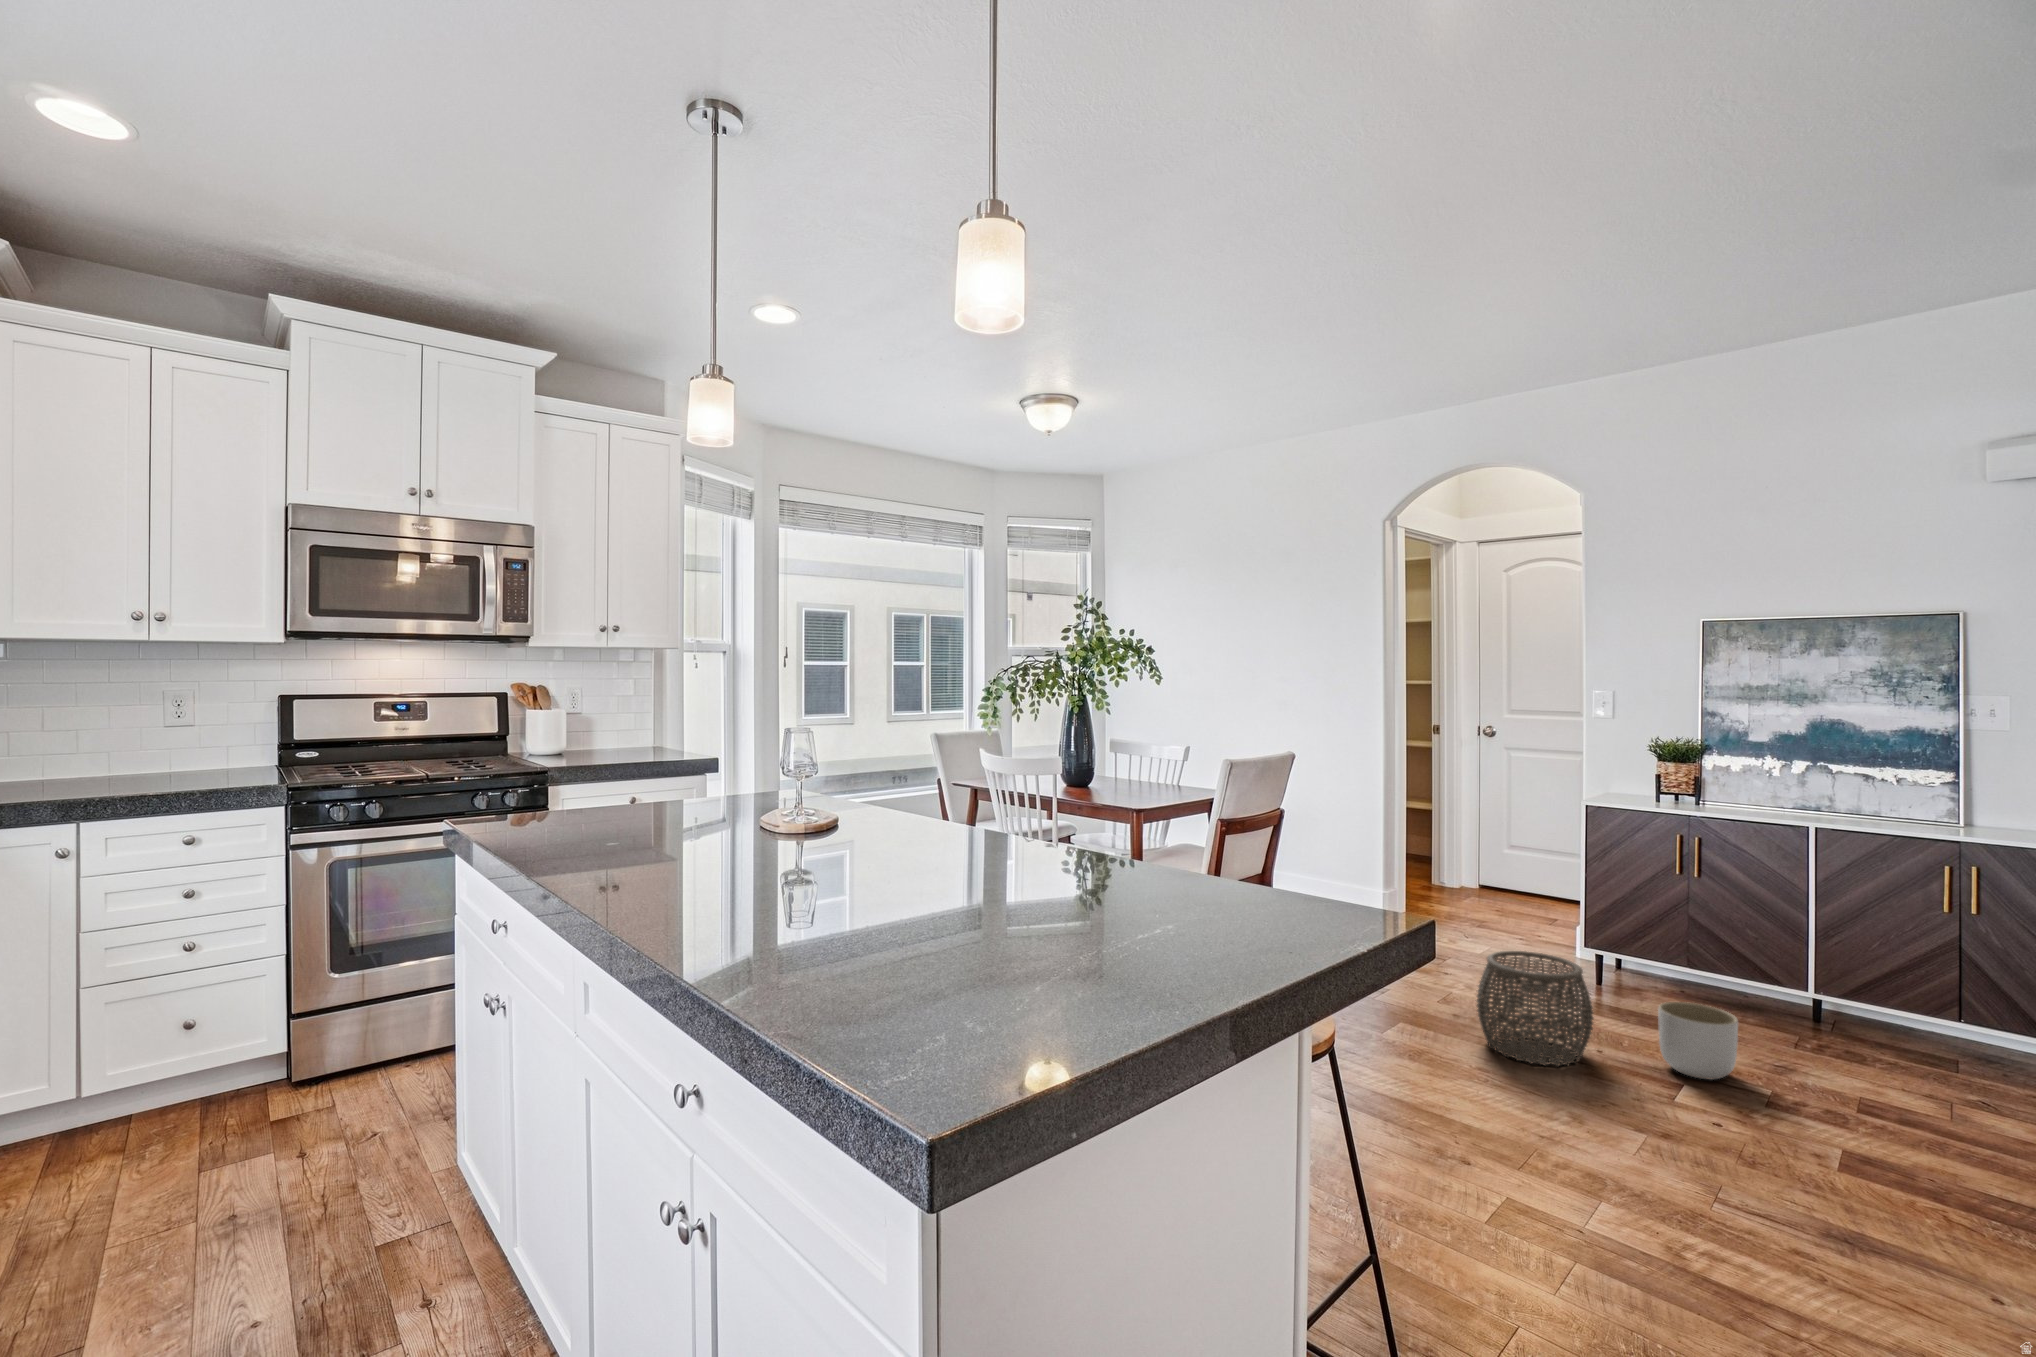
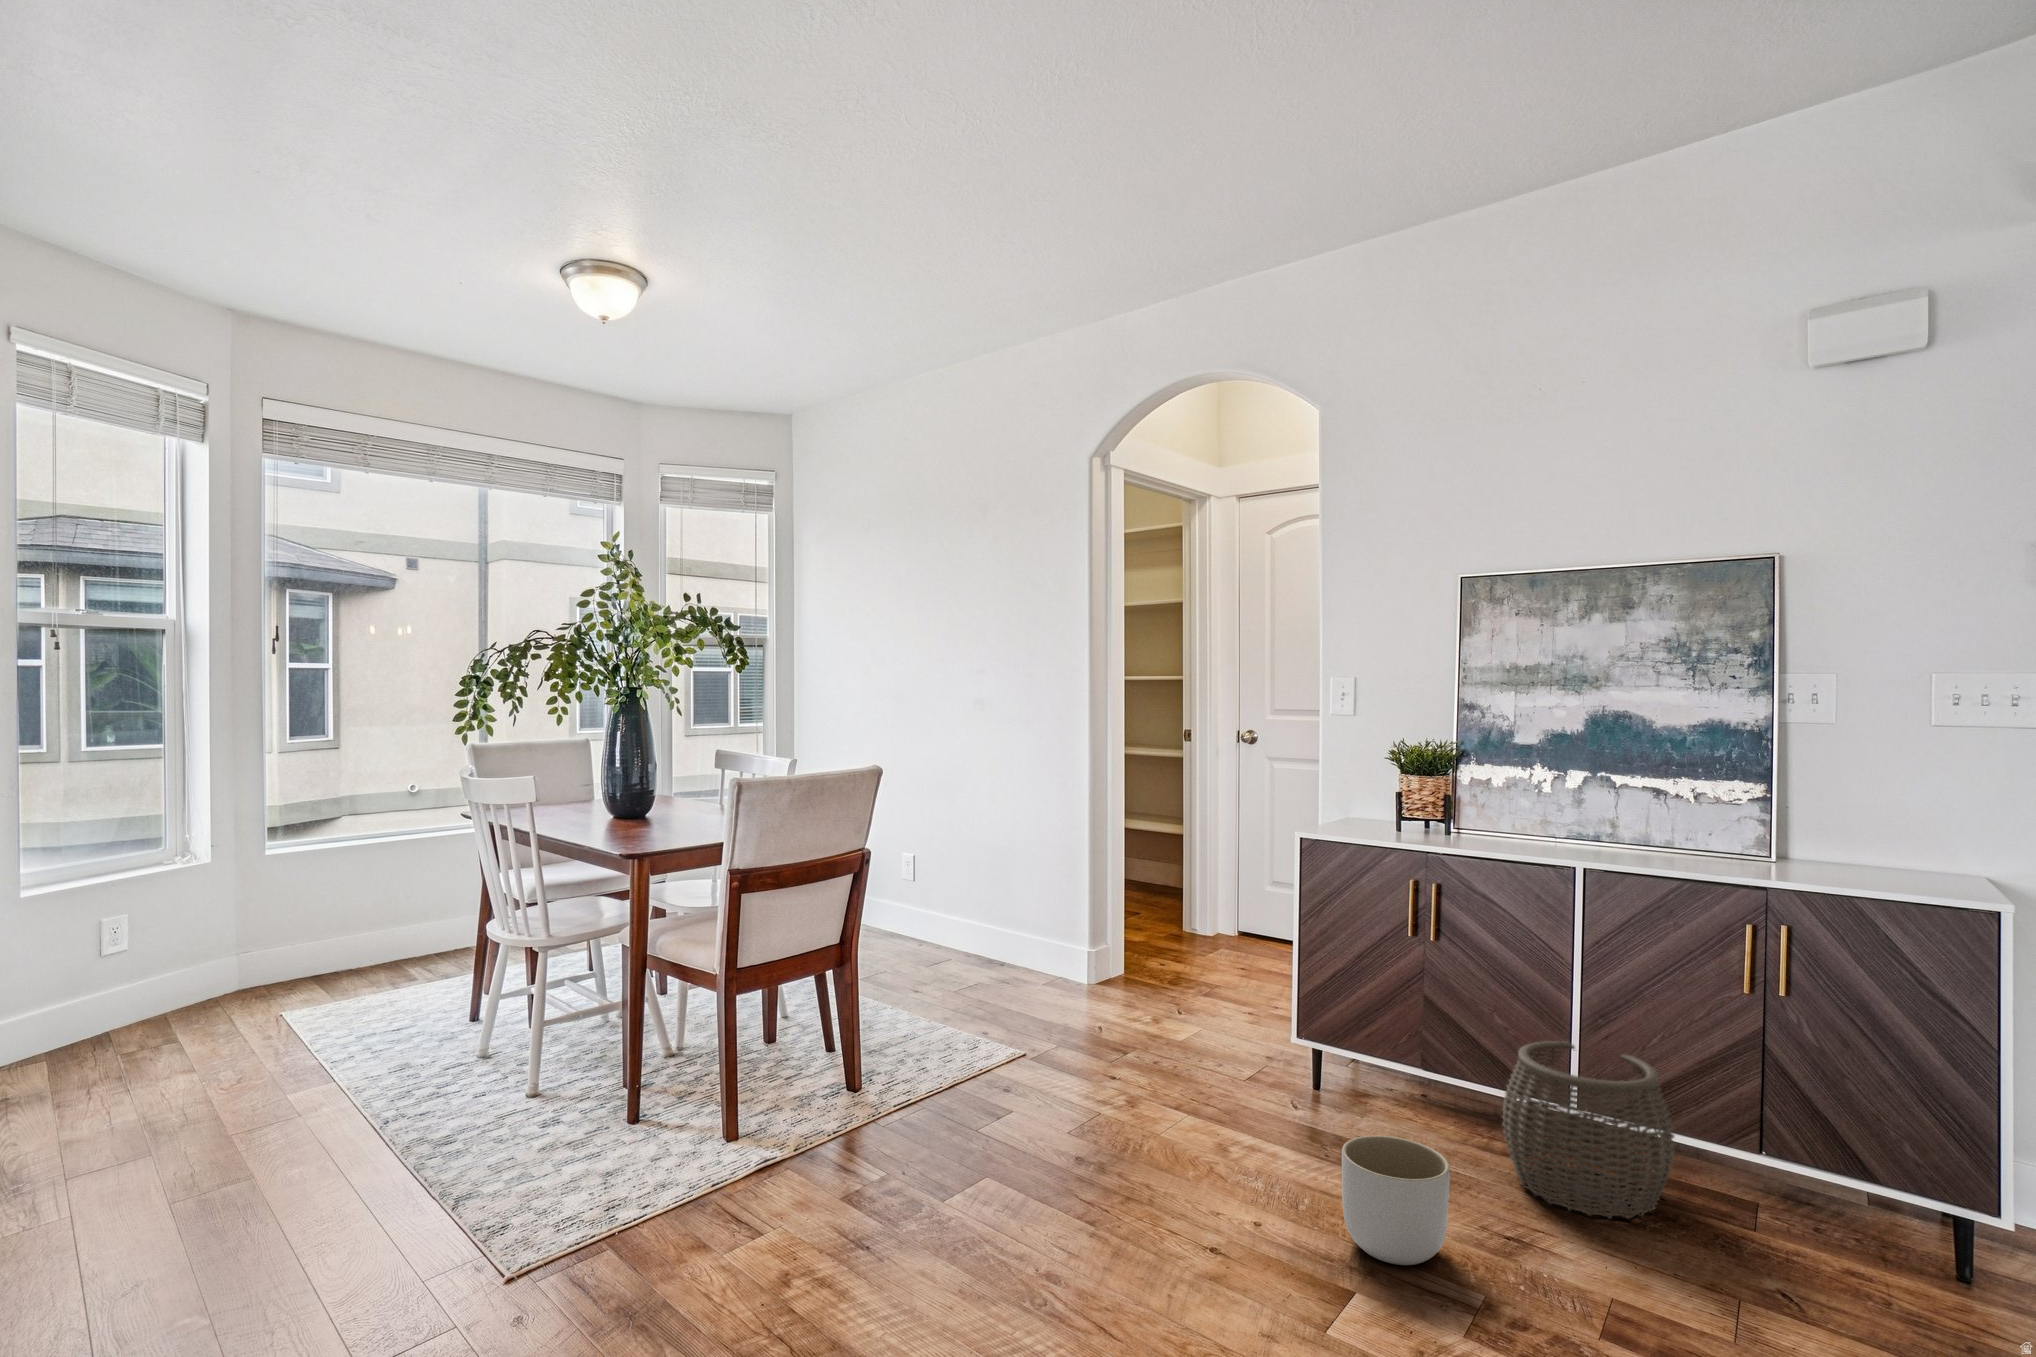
woven basket: present [1476,951,1594,1066] -> present [1502,1041,1675,1219]

